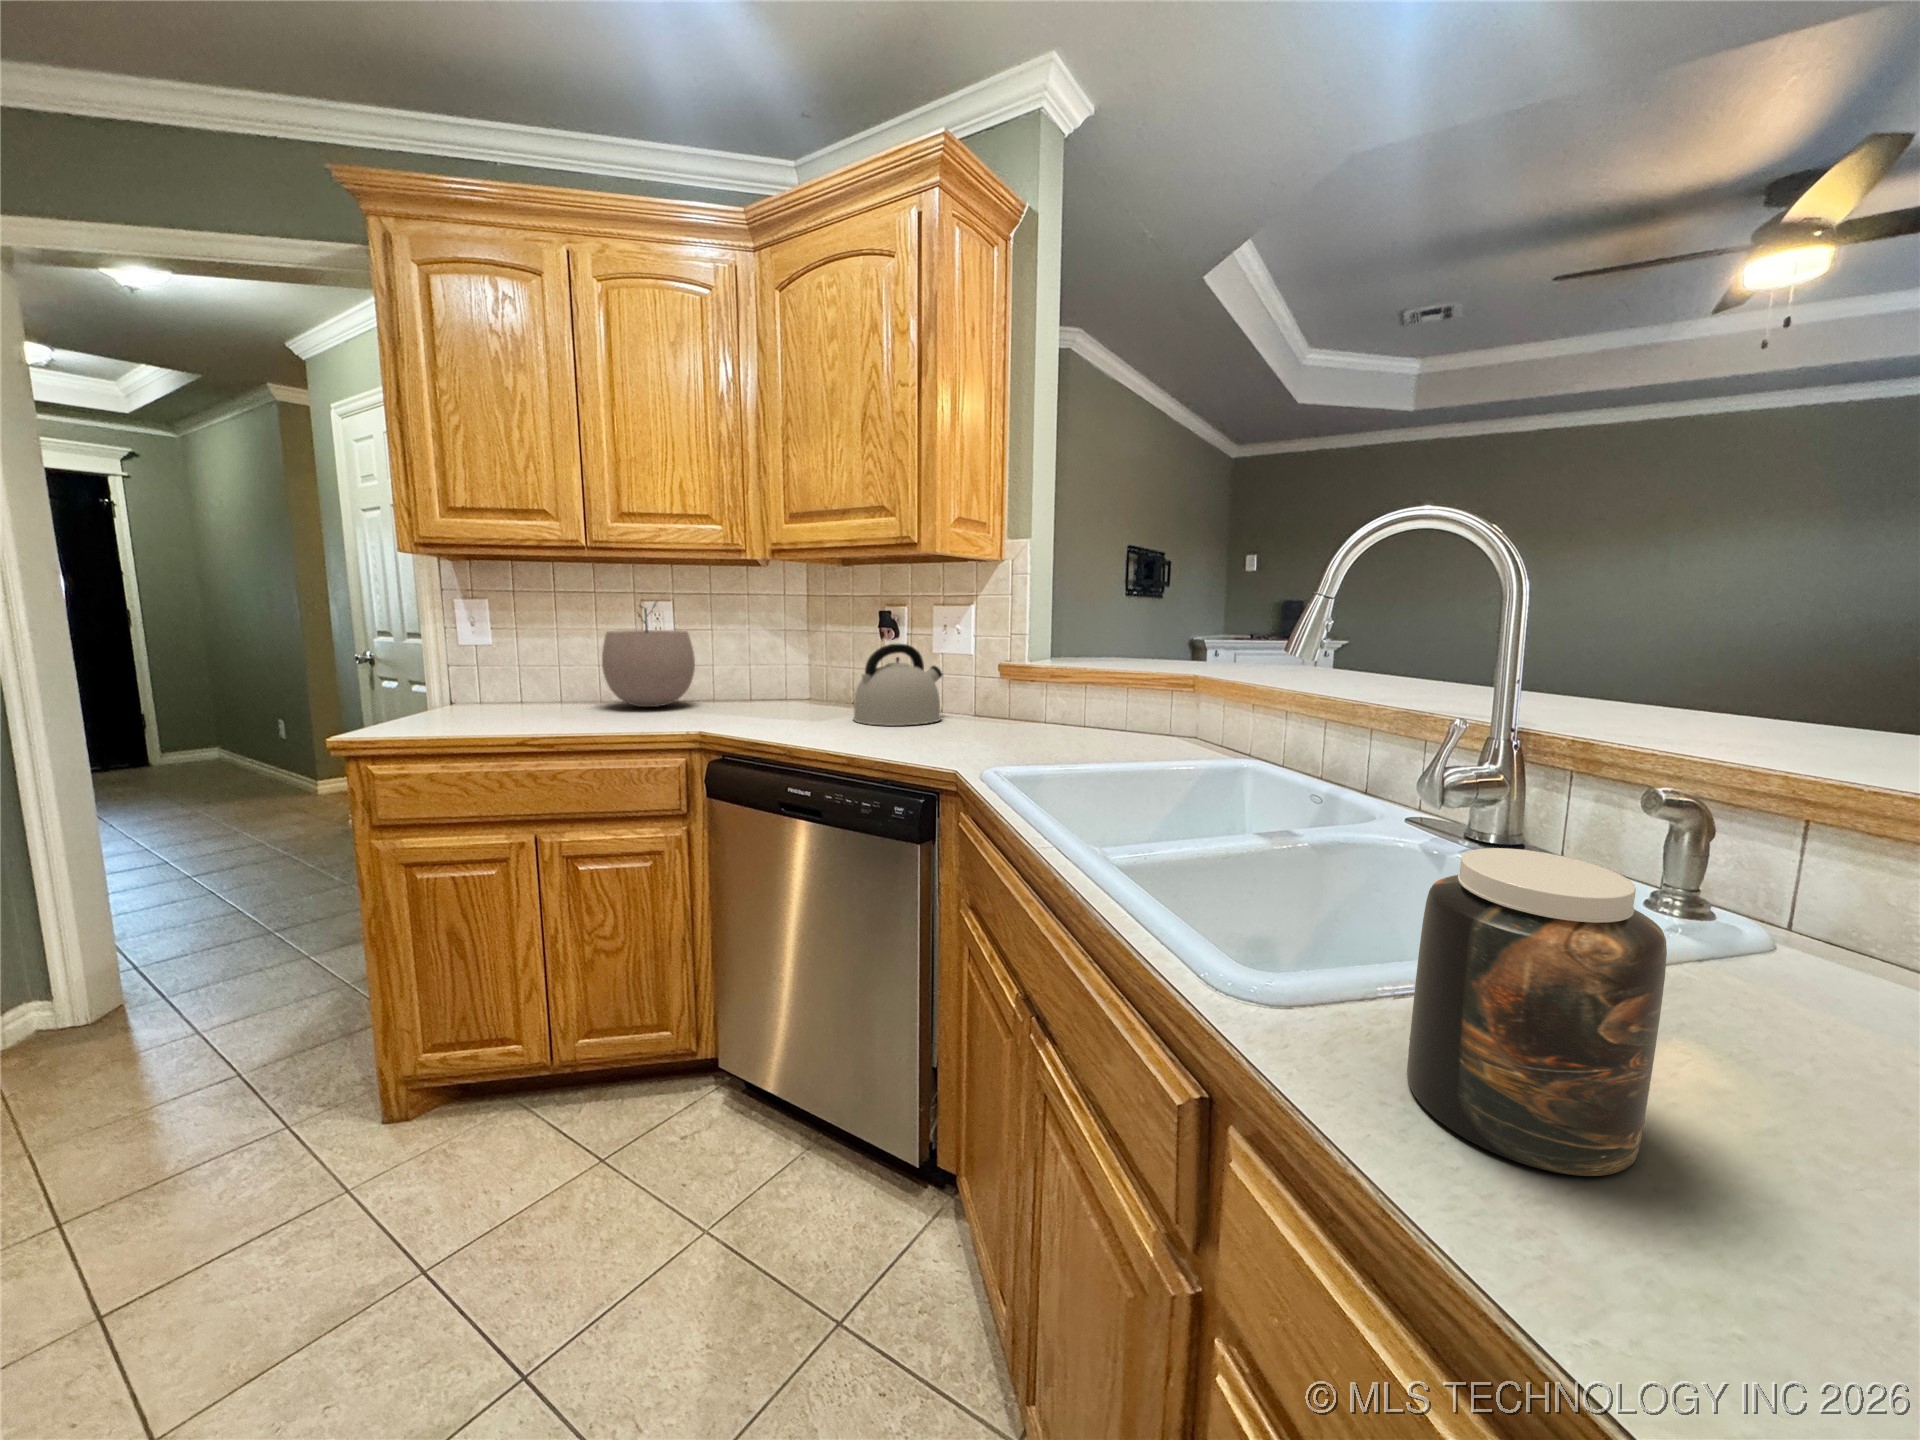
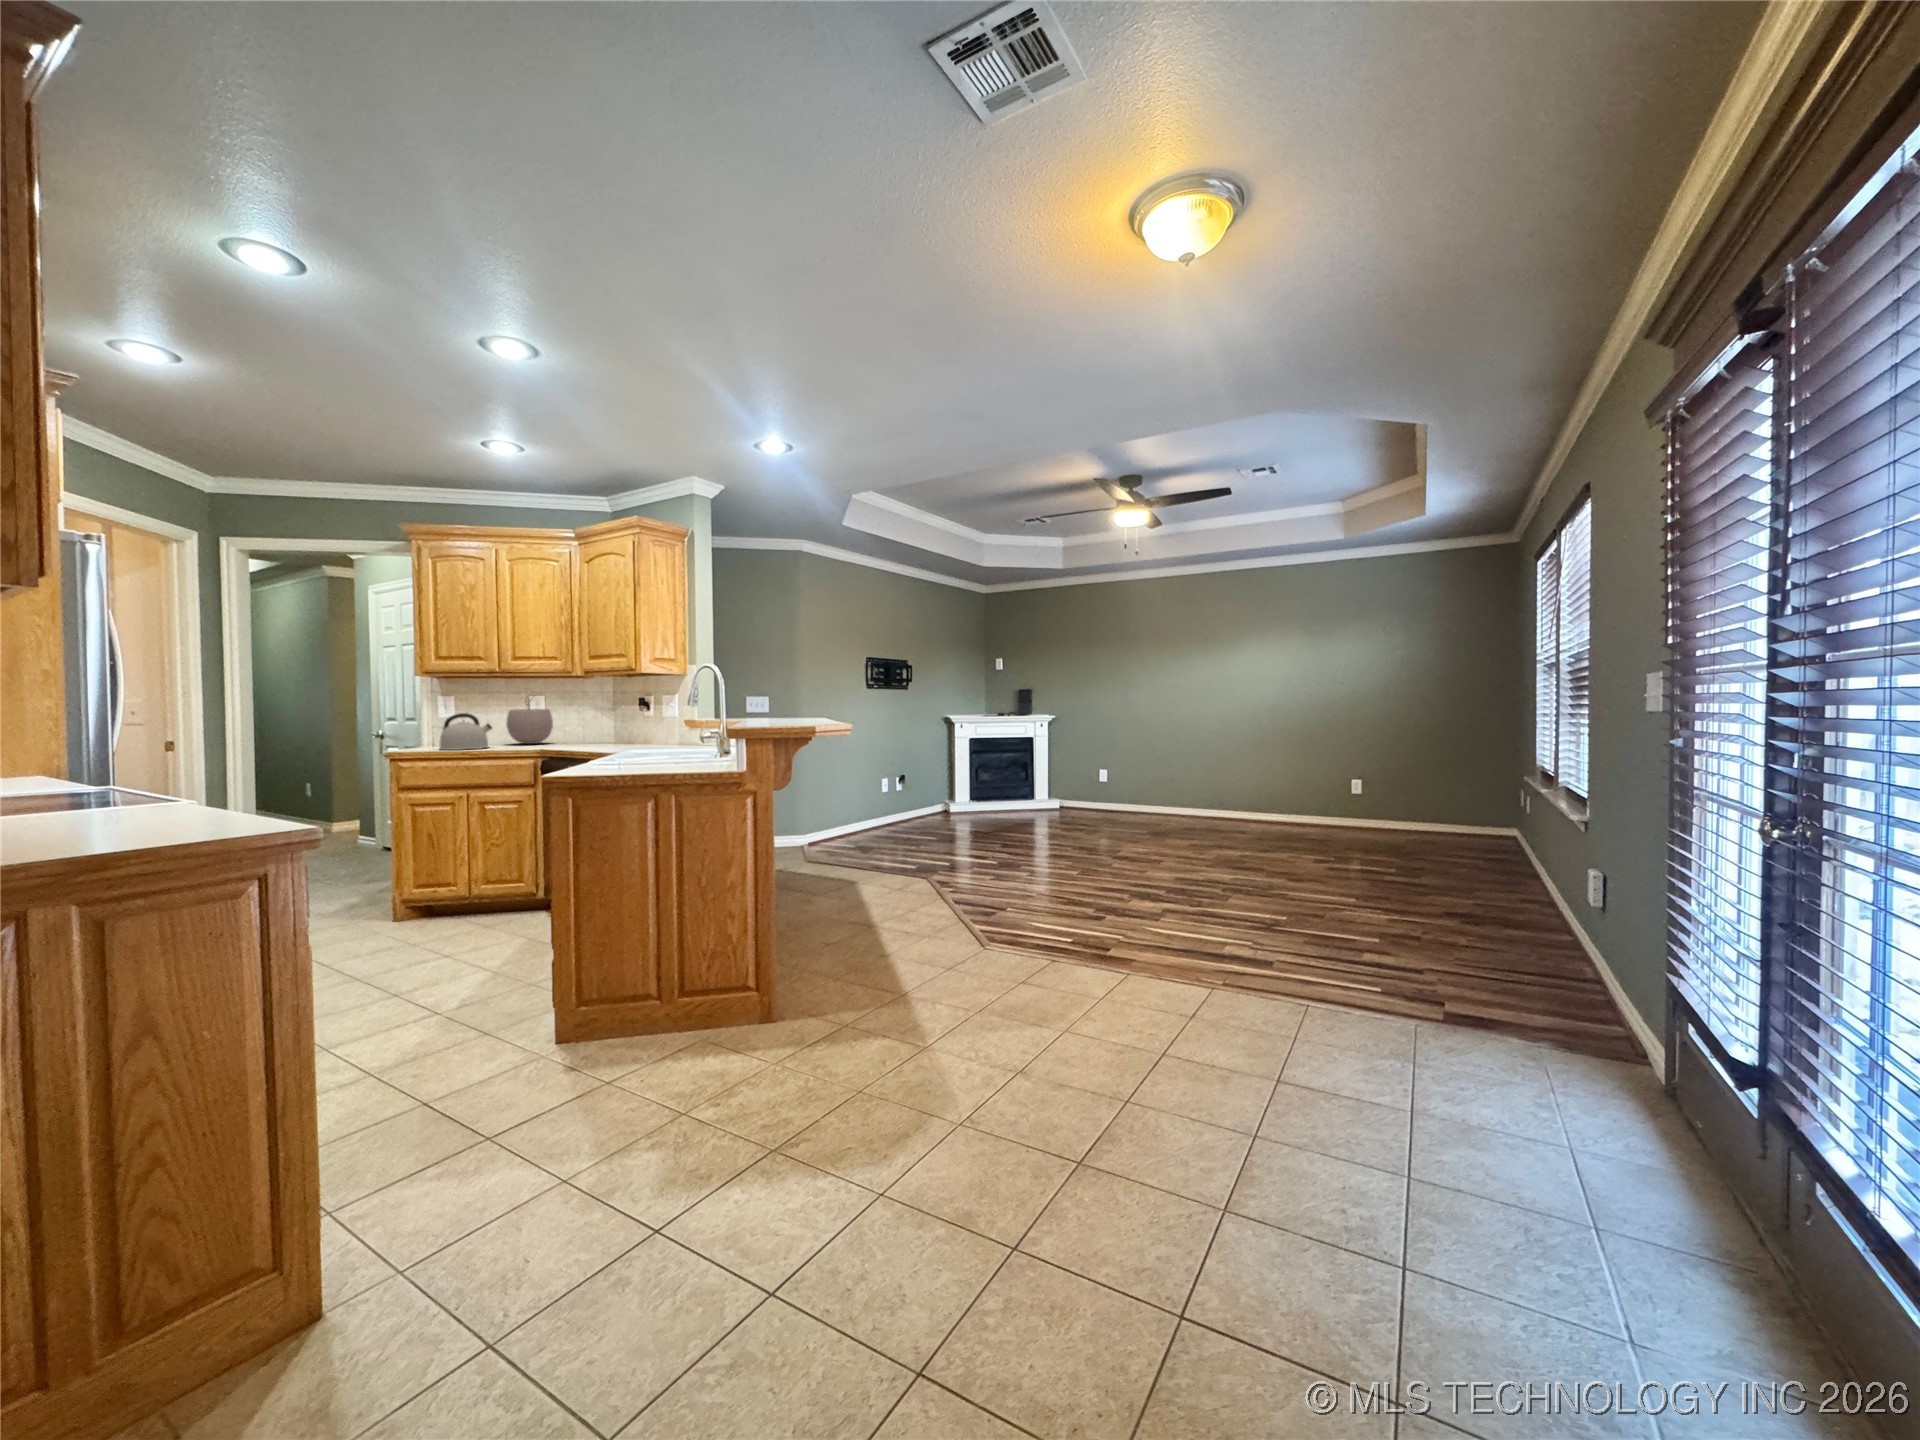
kettle: present [853,644,942,726] -> present [440,713,492,750]
jar: present [1407,848,1667,1176] -> none [580,736,617,779]

